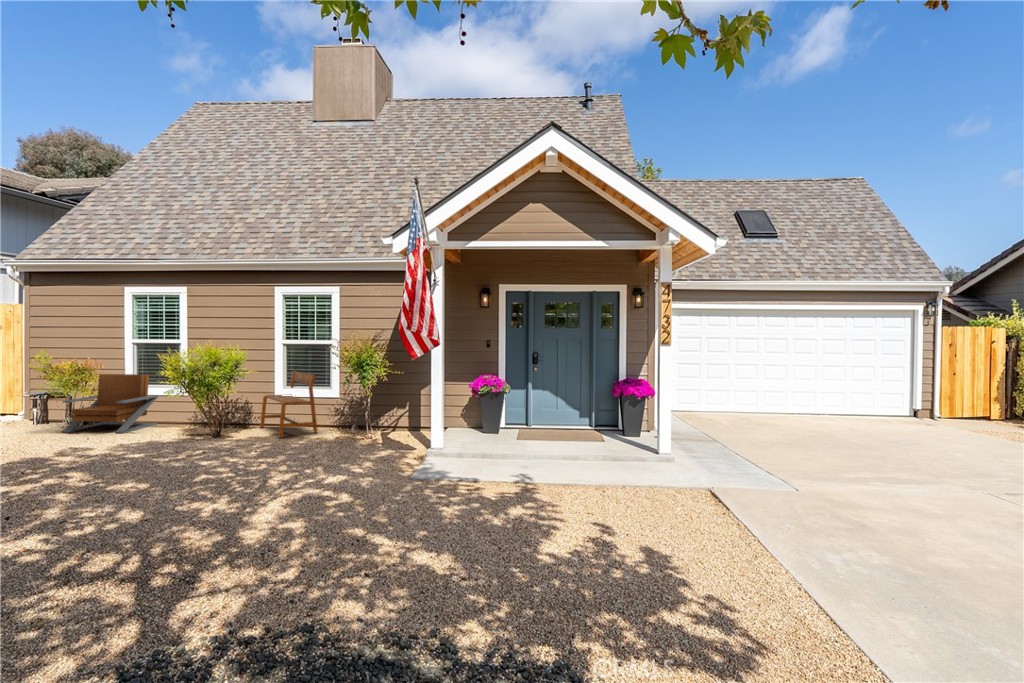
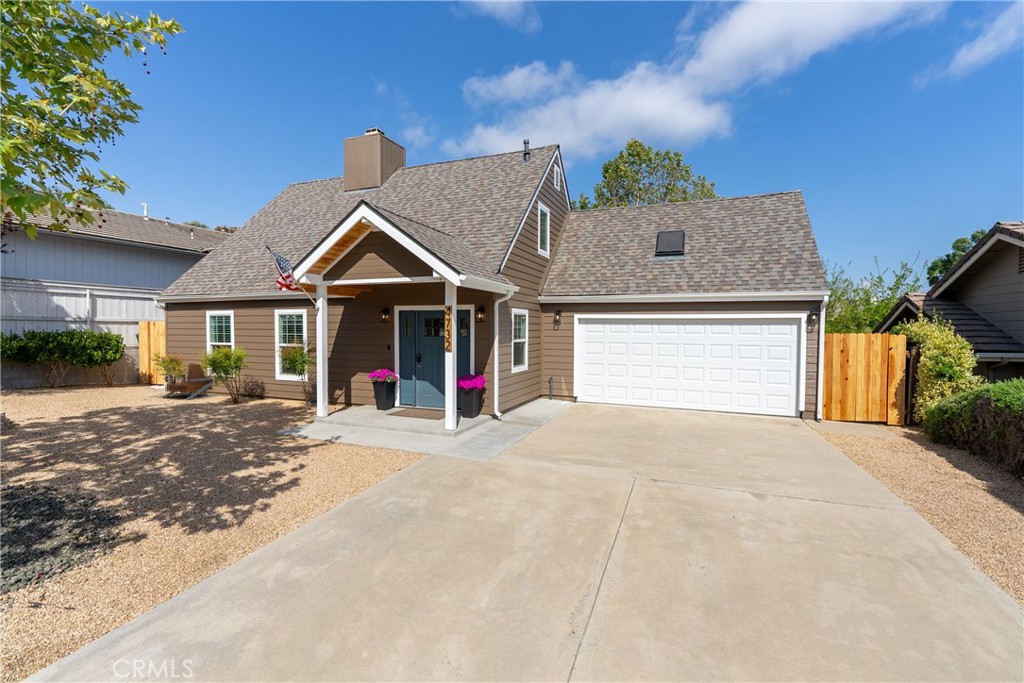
bench: present [260,371,317,438] -> none [260,364,293,407]

